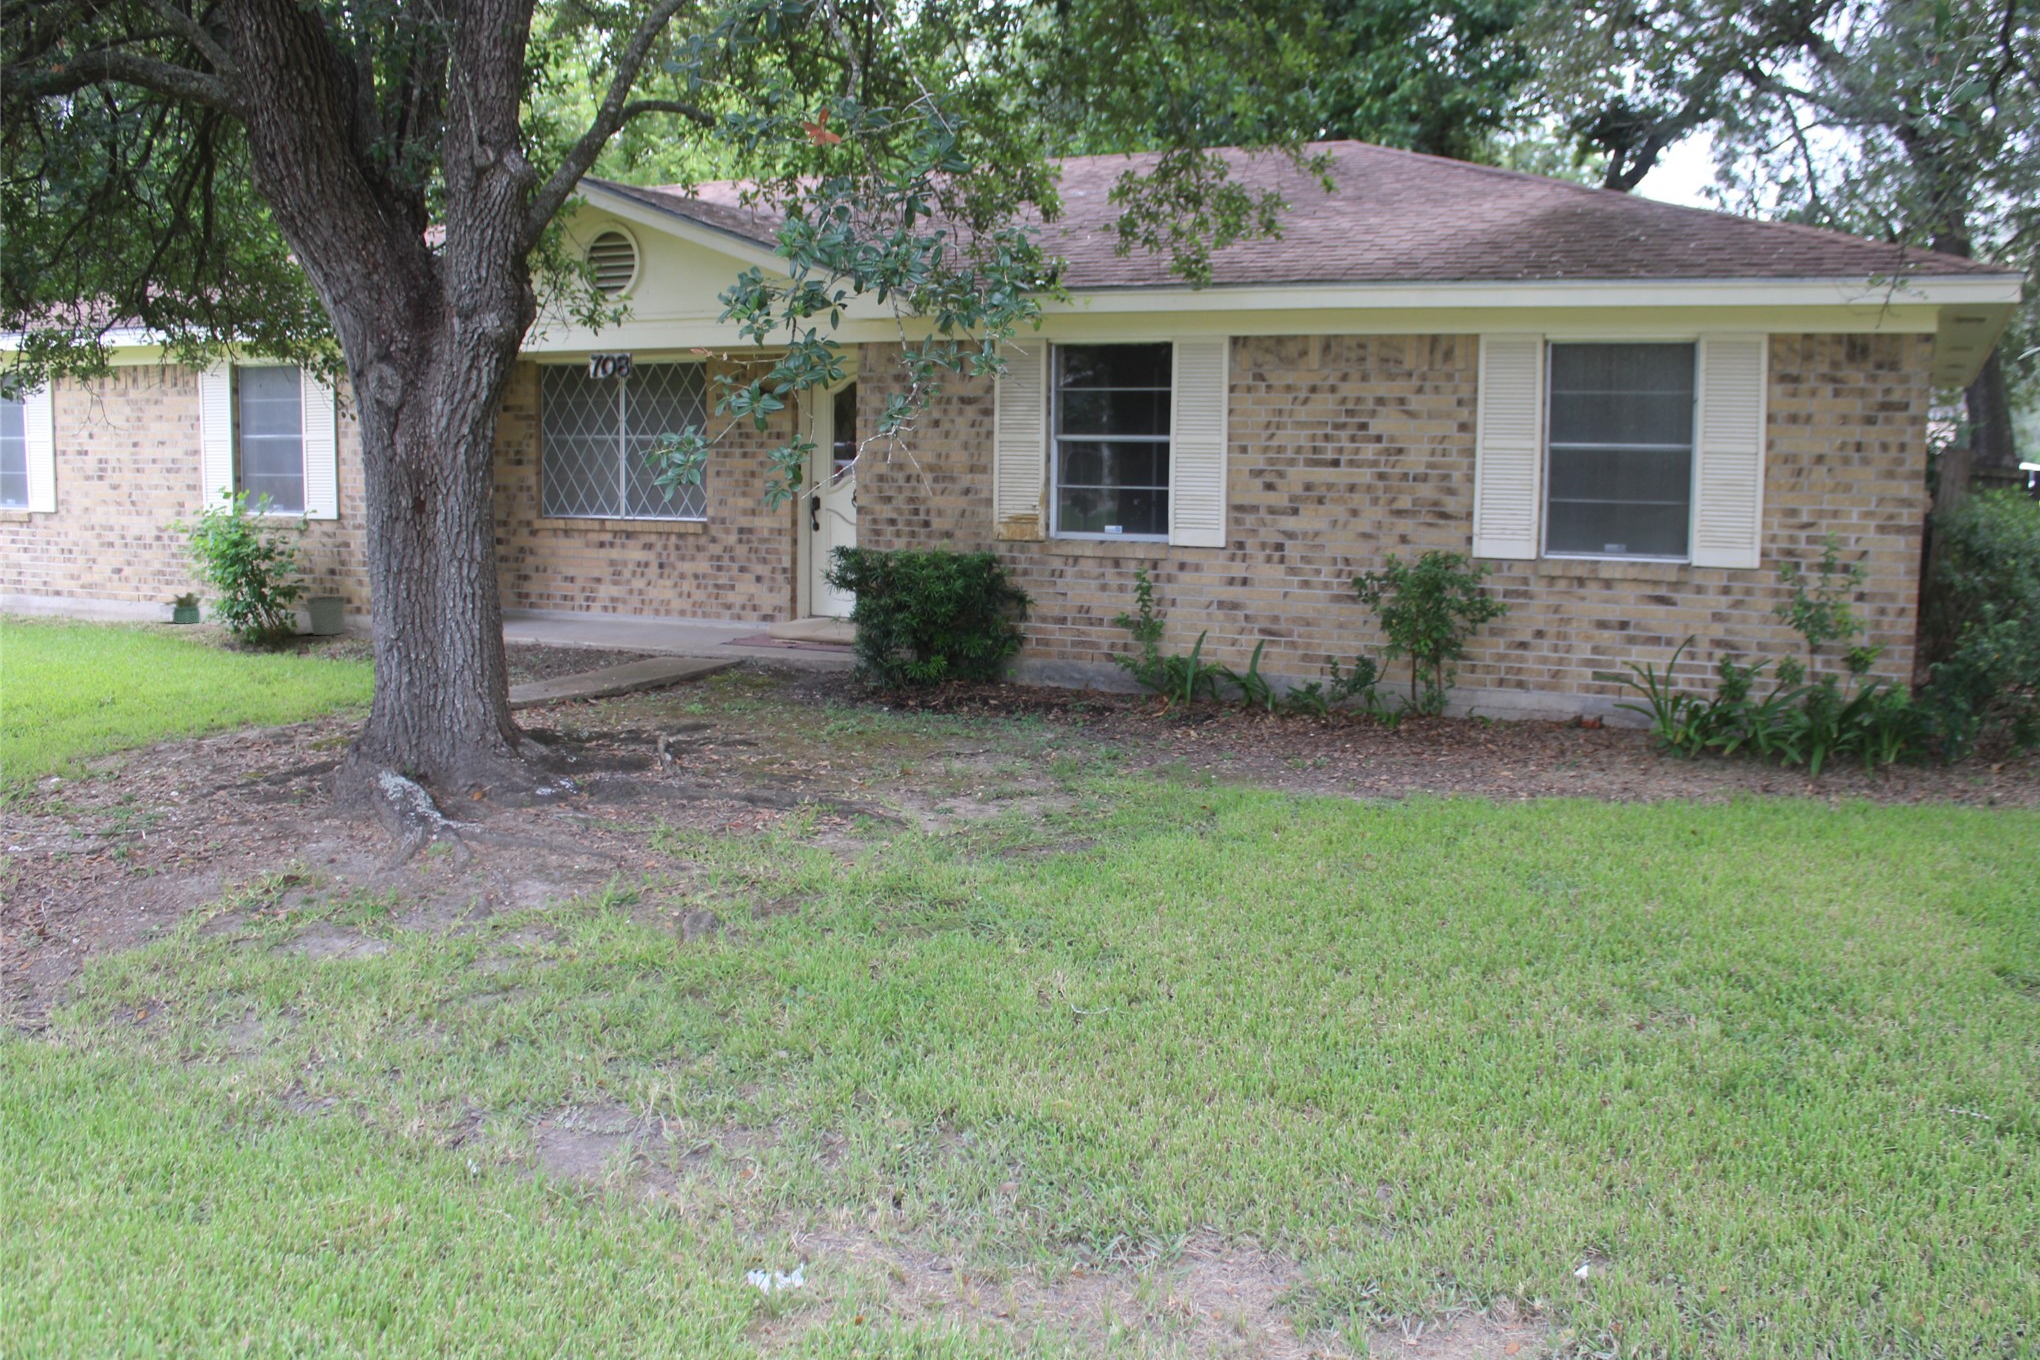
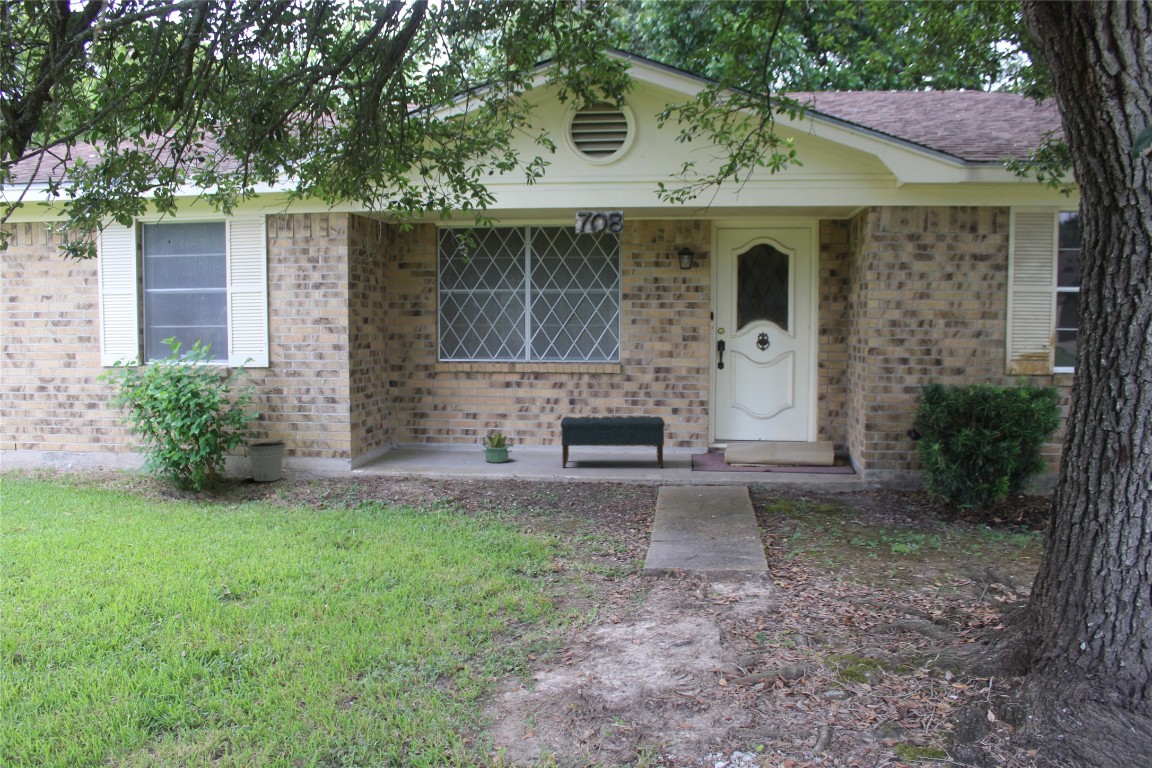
bench: none [621,581,746,640] -> present [561,416,665,468]
decorative plant: present [165,592,201,624] -> present [482,433,514,463]

